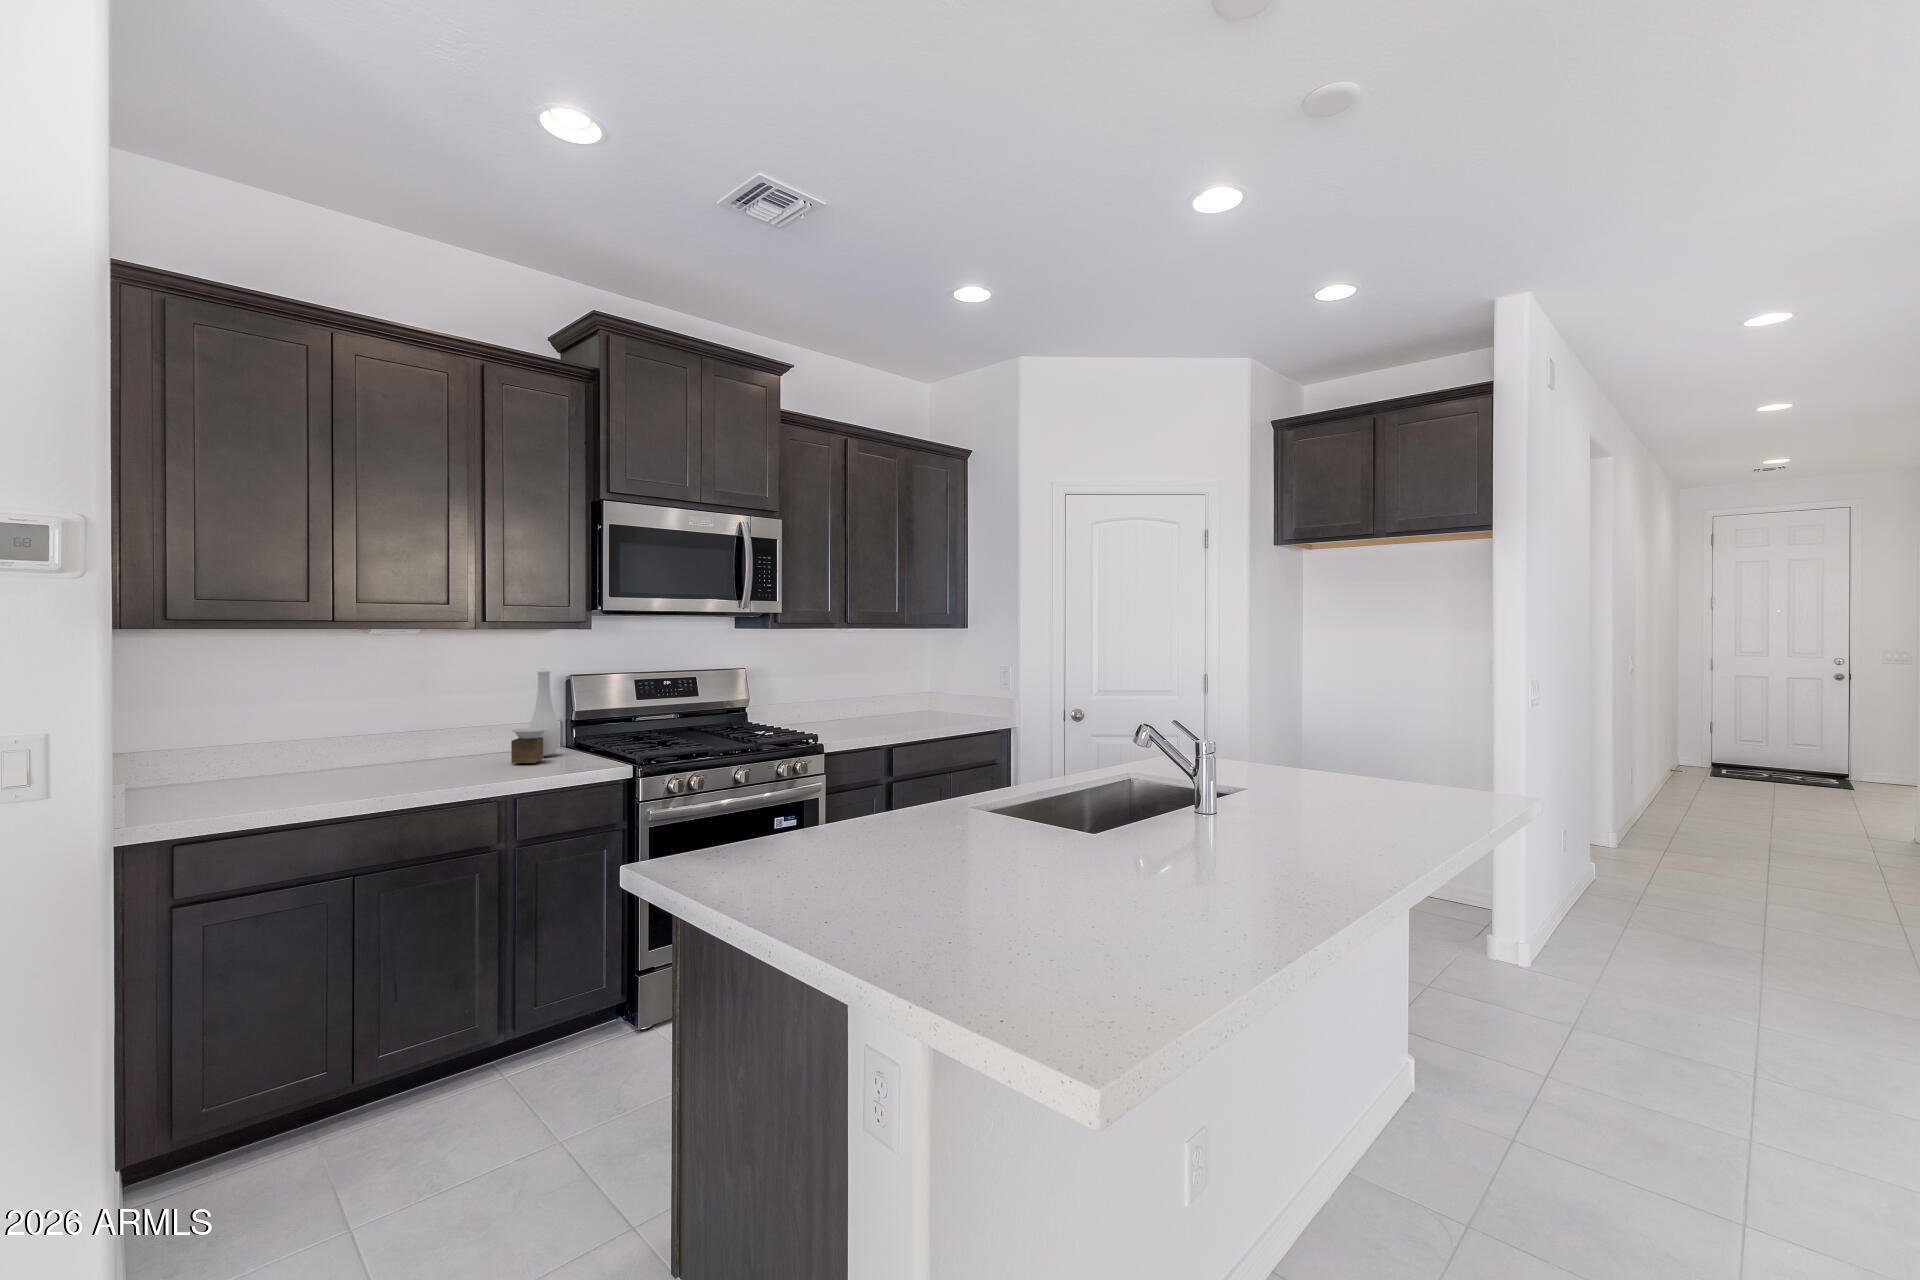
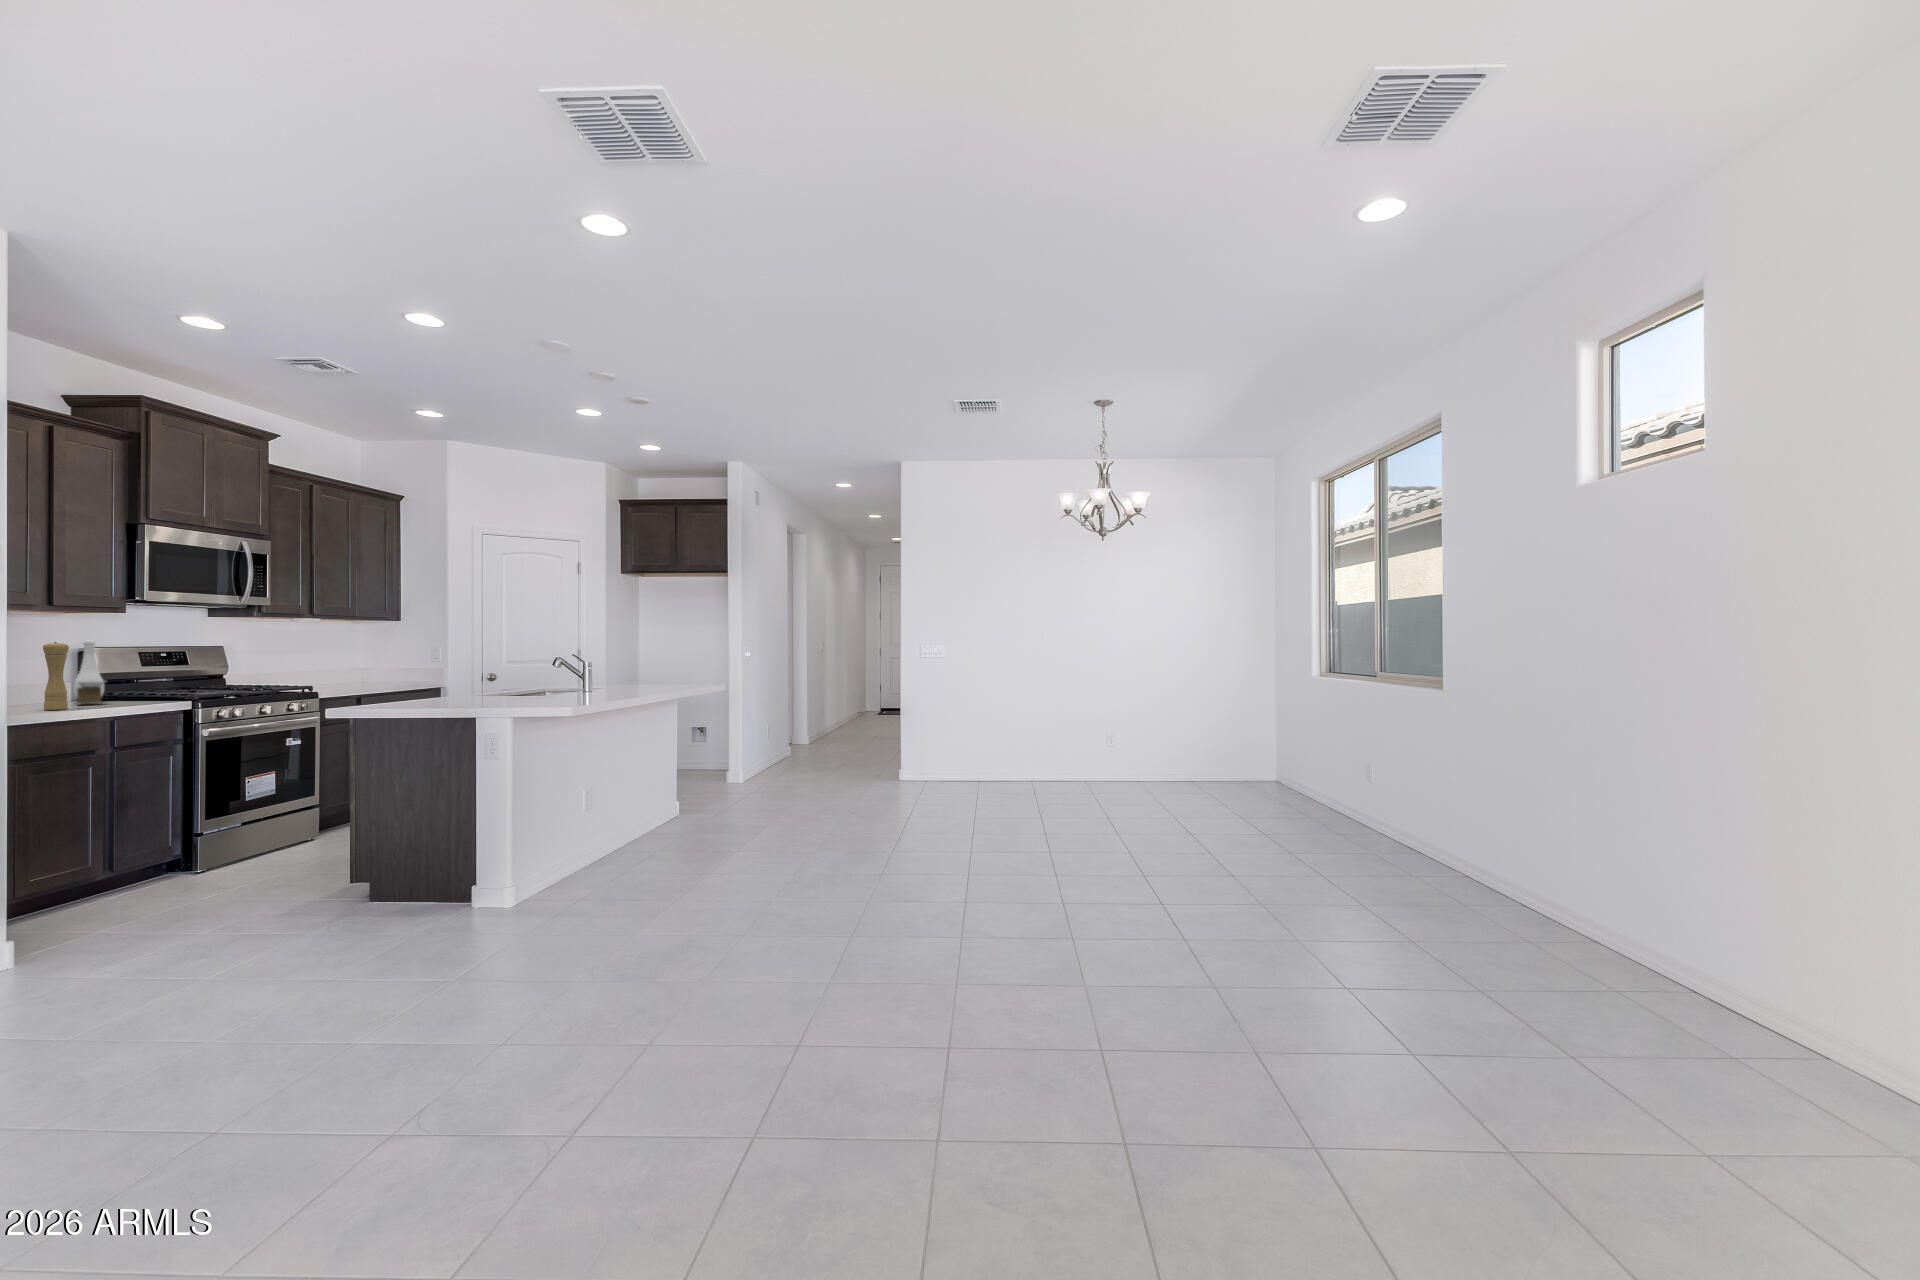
pepper mill: none [443,677,472,778] -> present [43,642,69,710]

